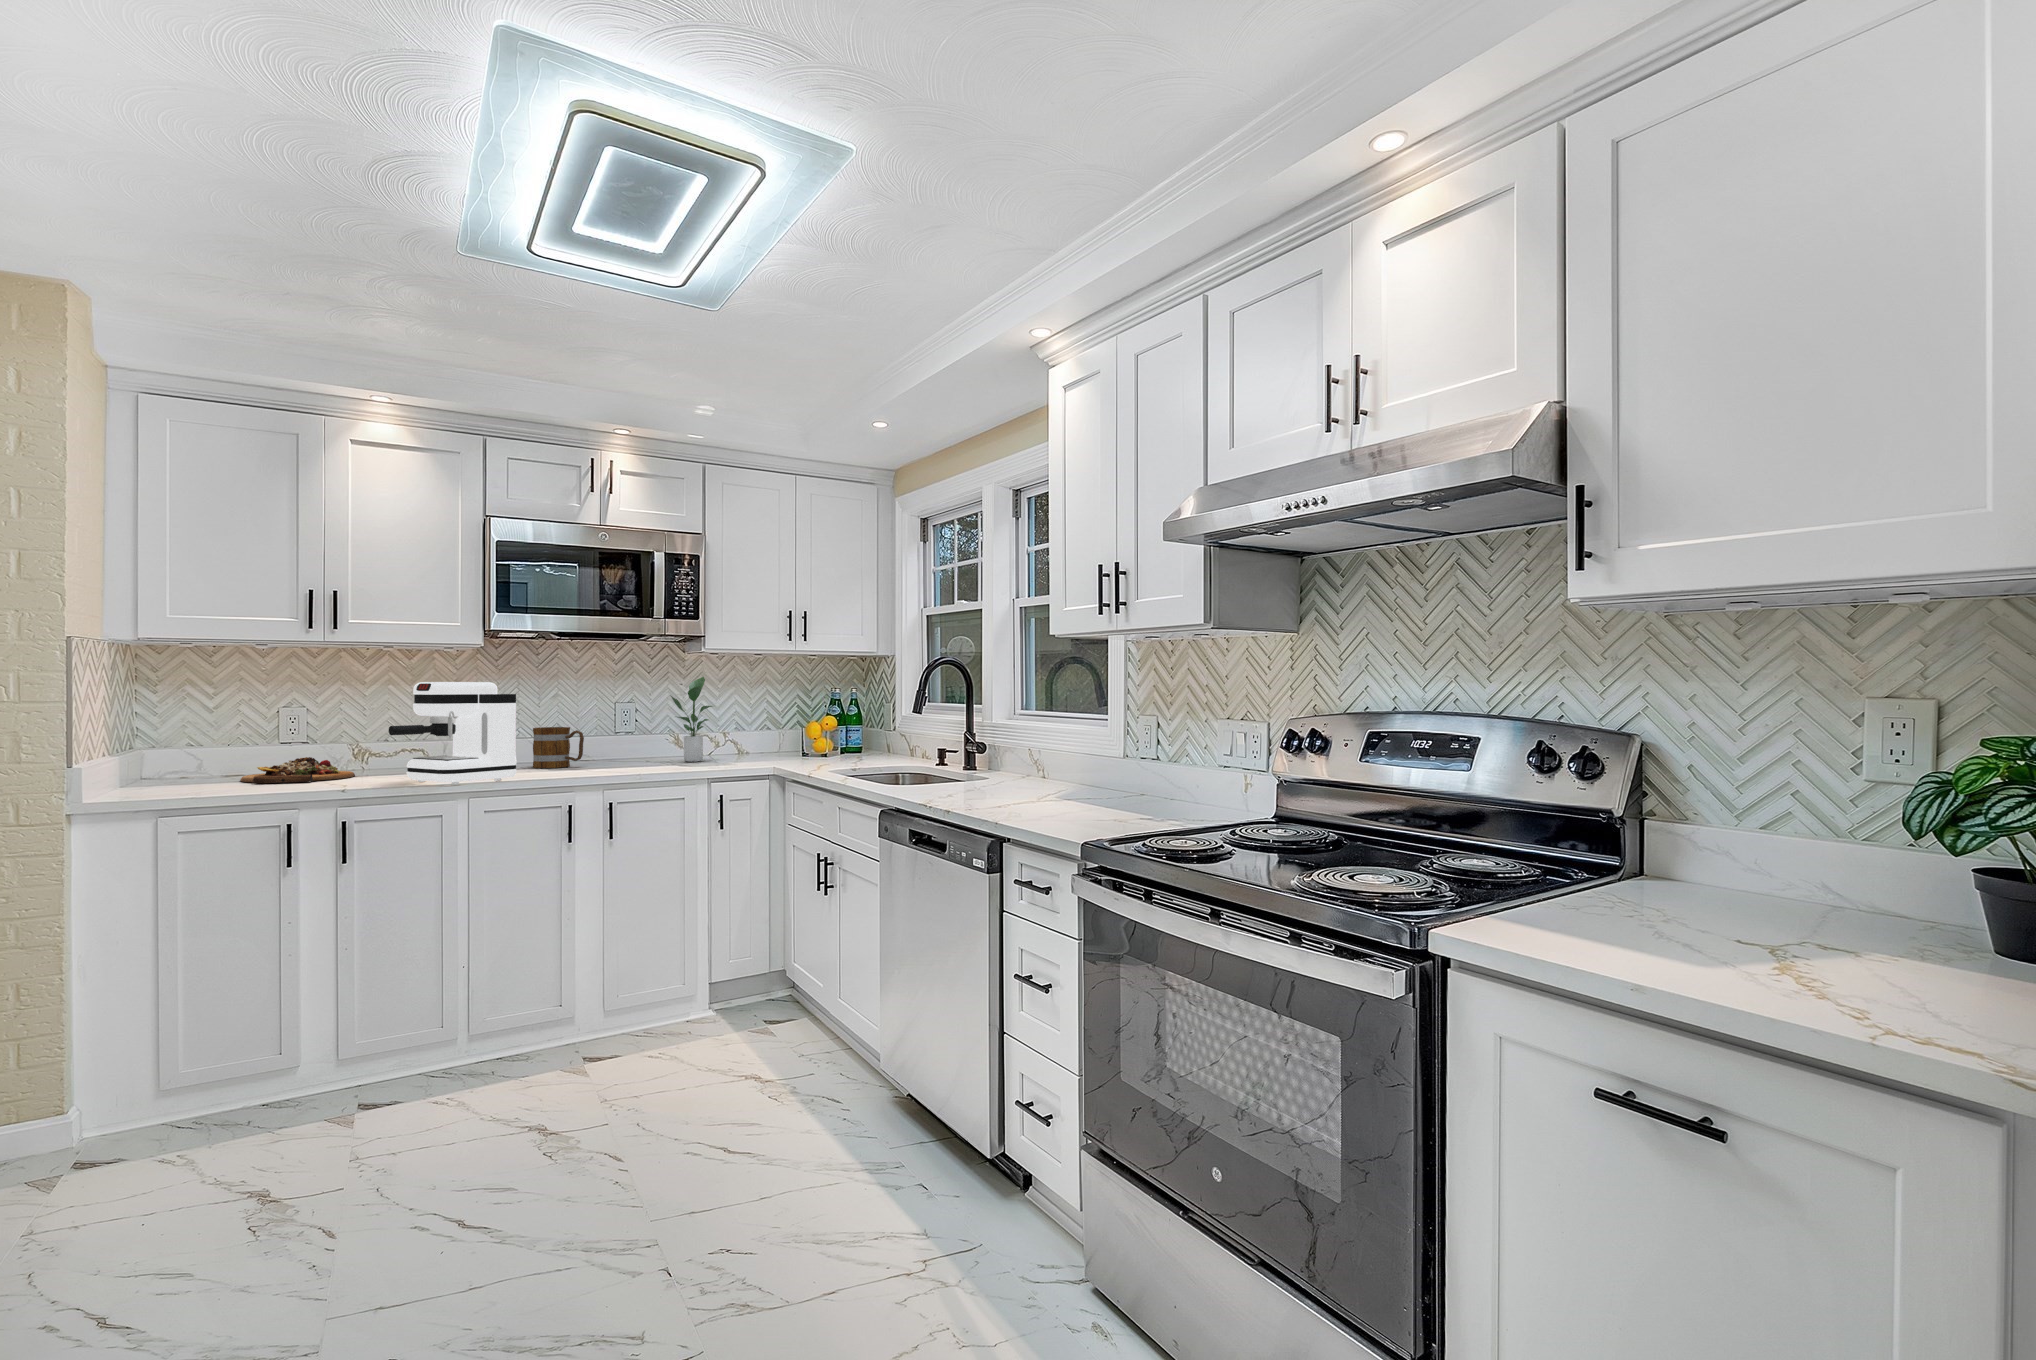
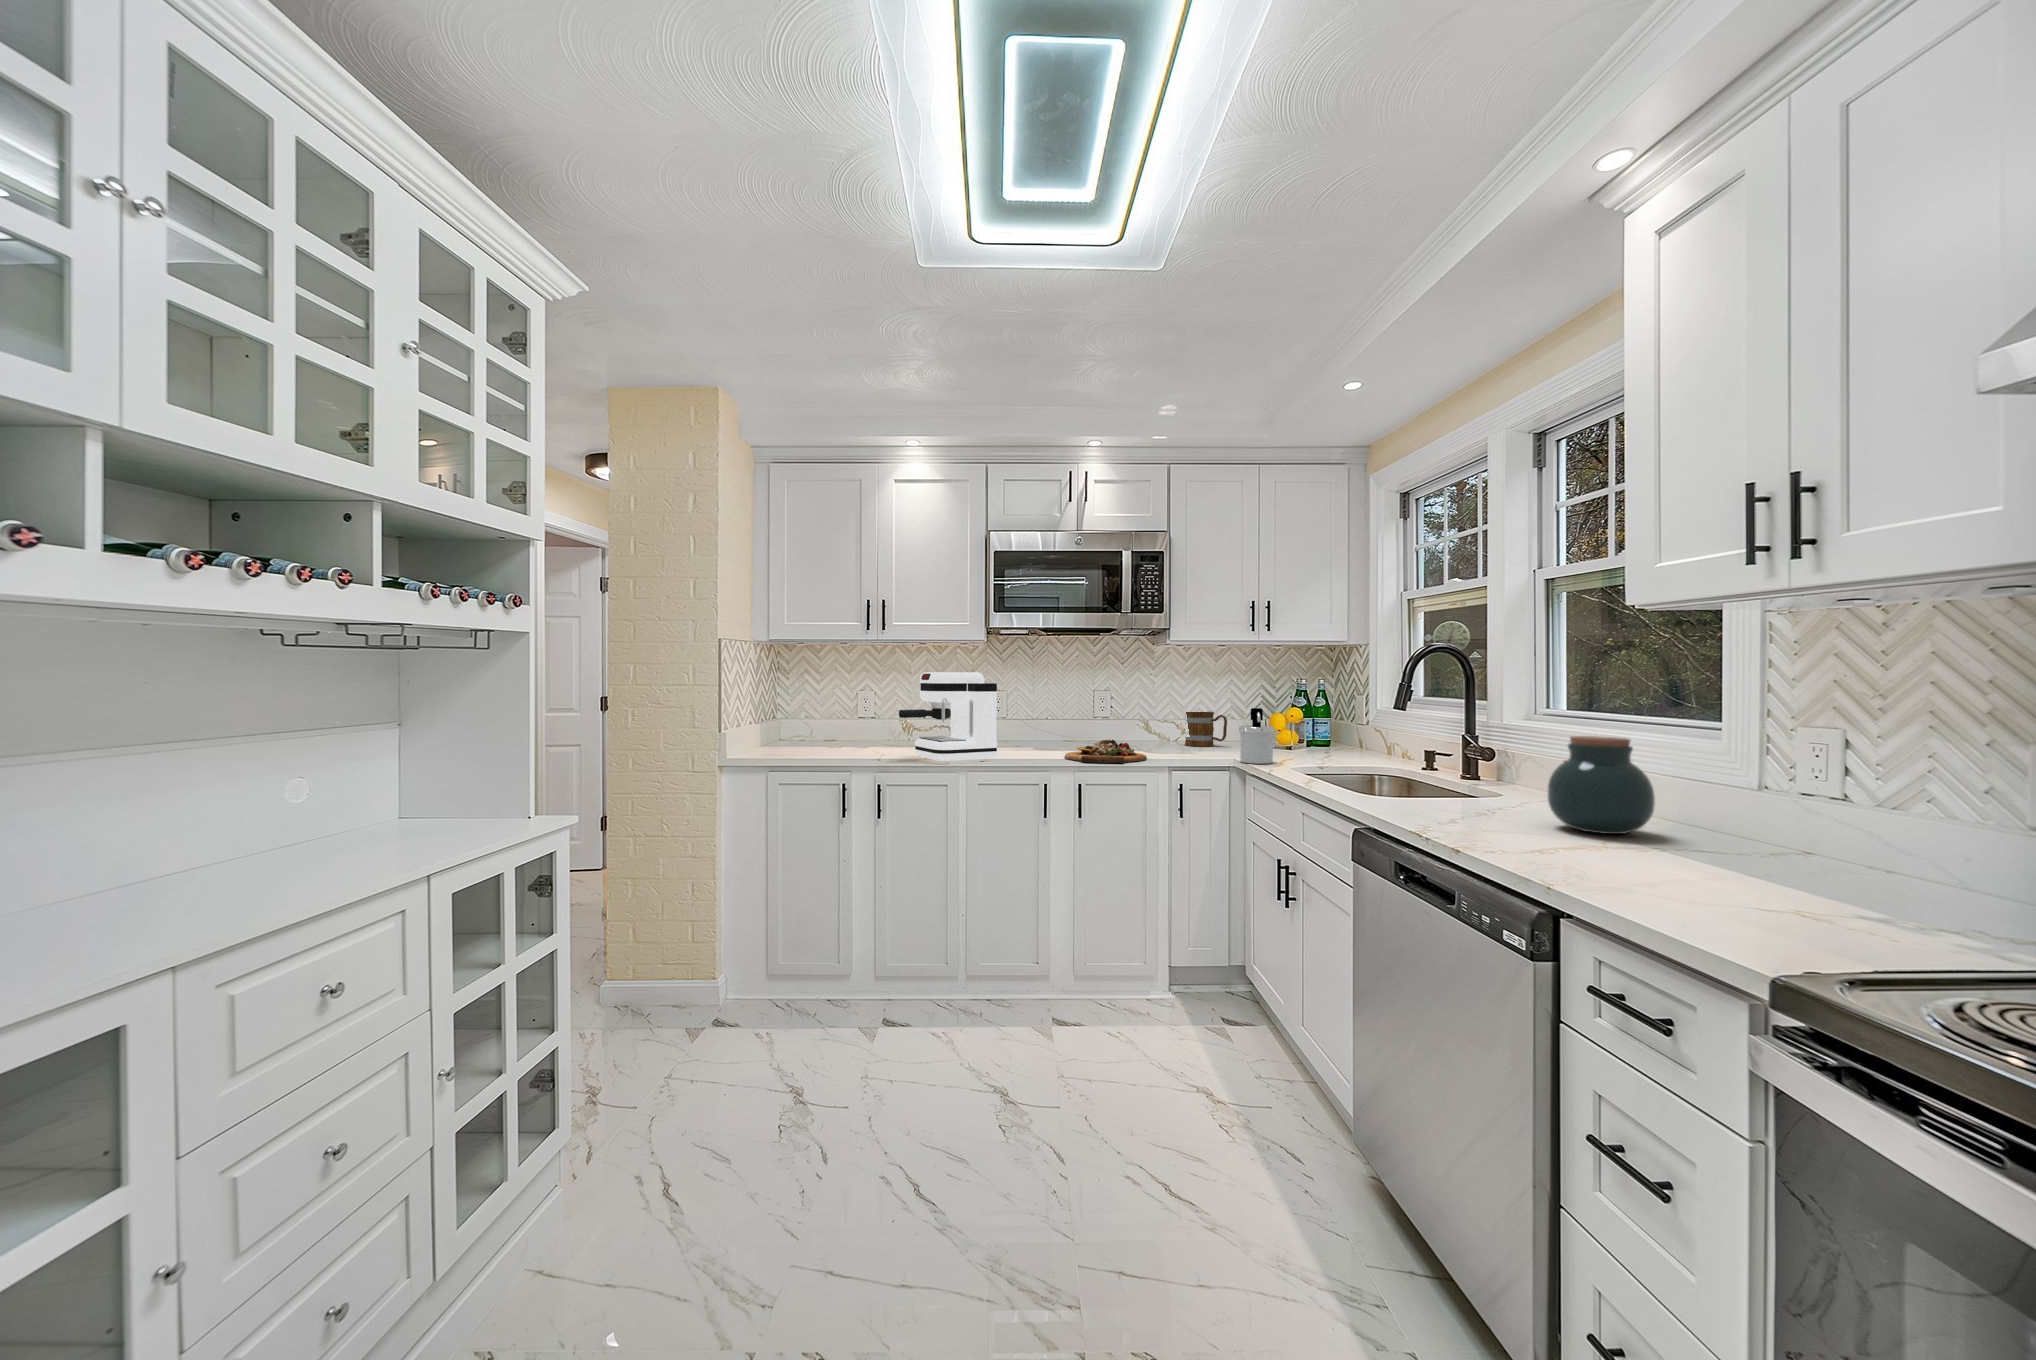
potted plant: present [671,677,712,762] -> none [1138,668,1181,749]
soap dispenser: none [778,715,810,768] -> present [1239,708,1274,764]
mug: present [533,727,584,768] -> present [1185,711,1227,746]
jar: none [1010,727,1072,795] -> present [1548,736,1655,834]
cutting board: present [240,757,355,783] -> present [1065,740,1147,763]

